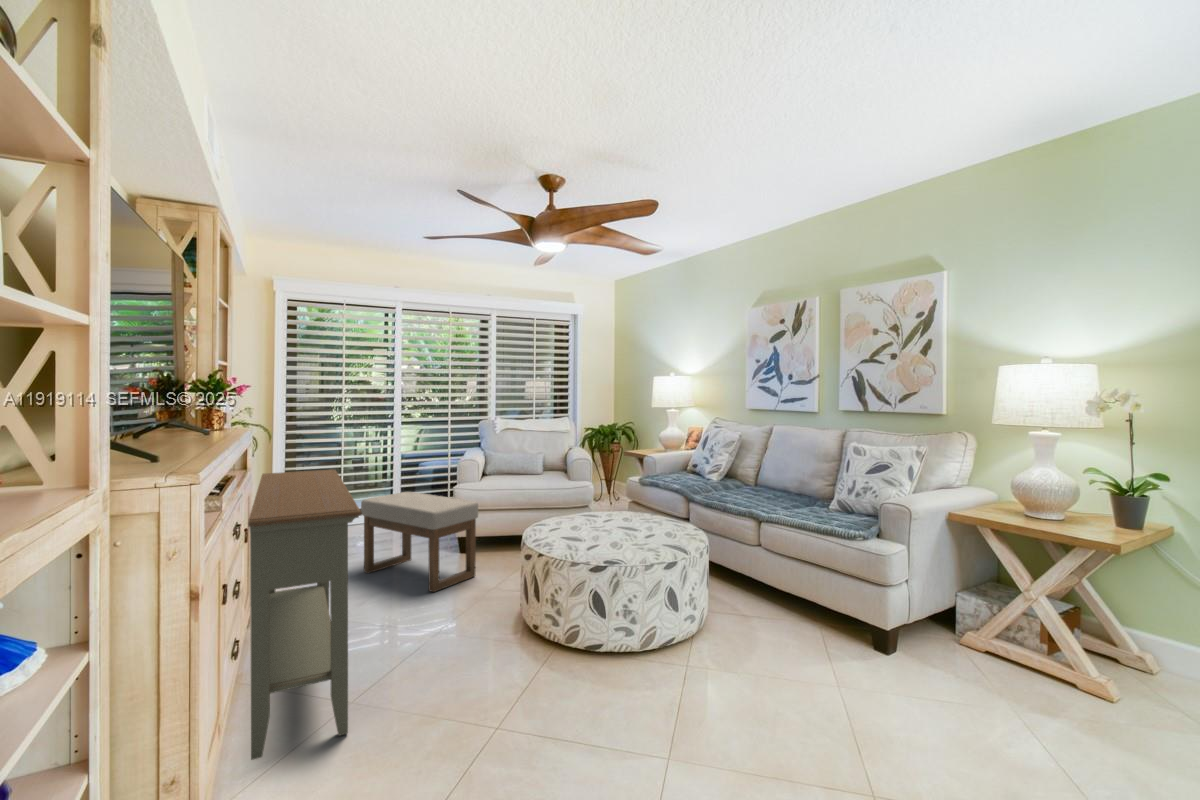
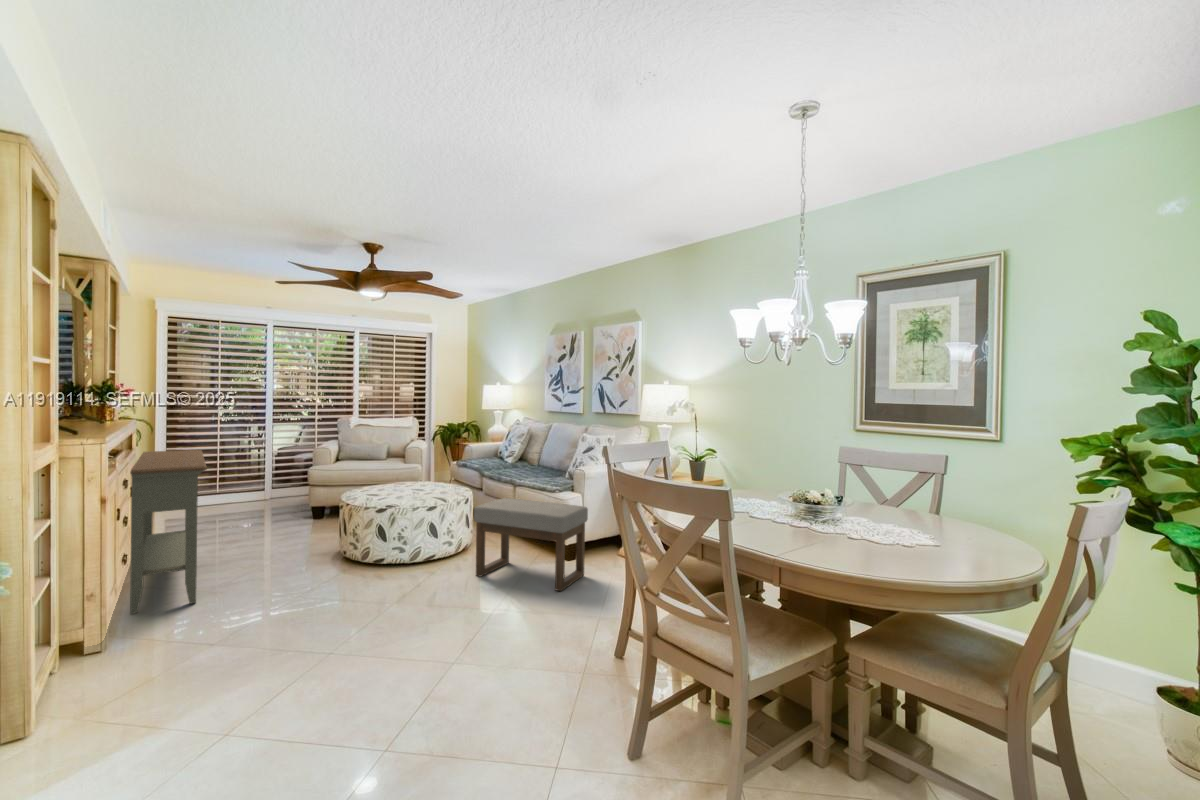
ottoman: present [361,492,478,592] -> present [474,498,588,591]

